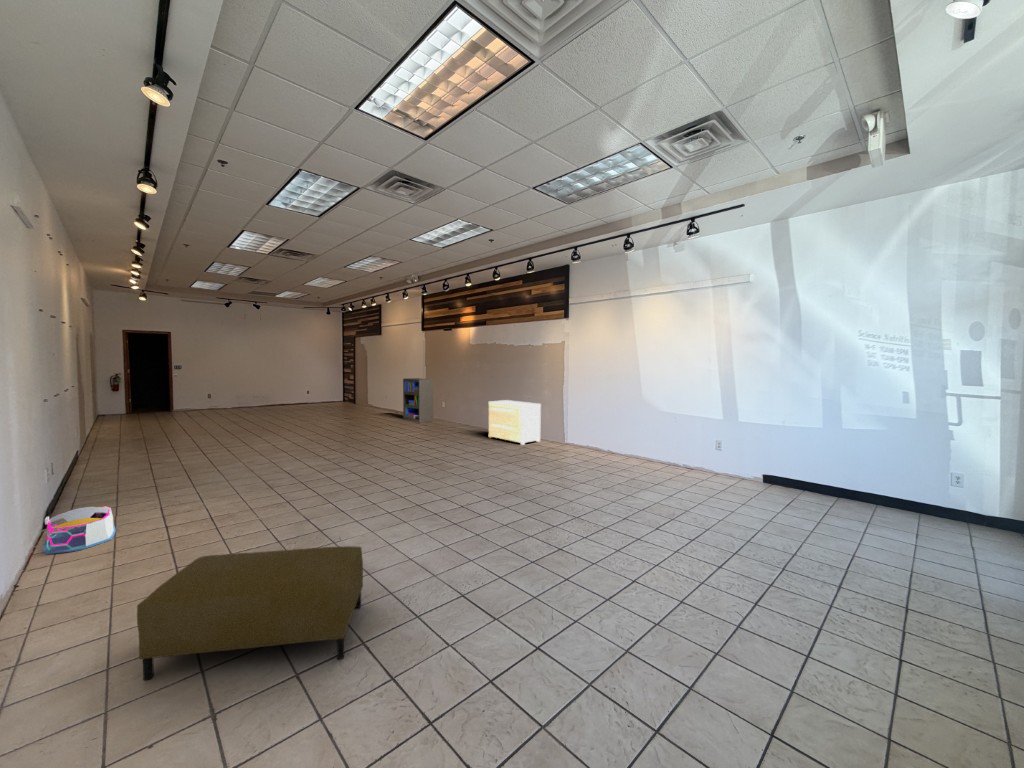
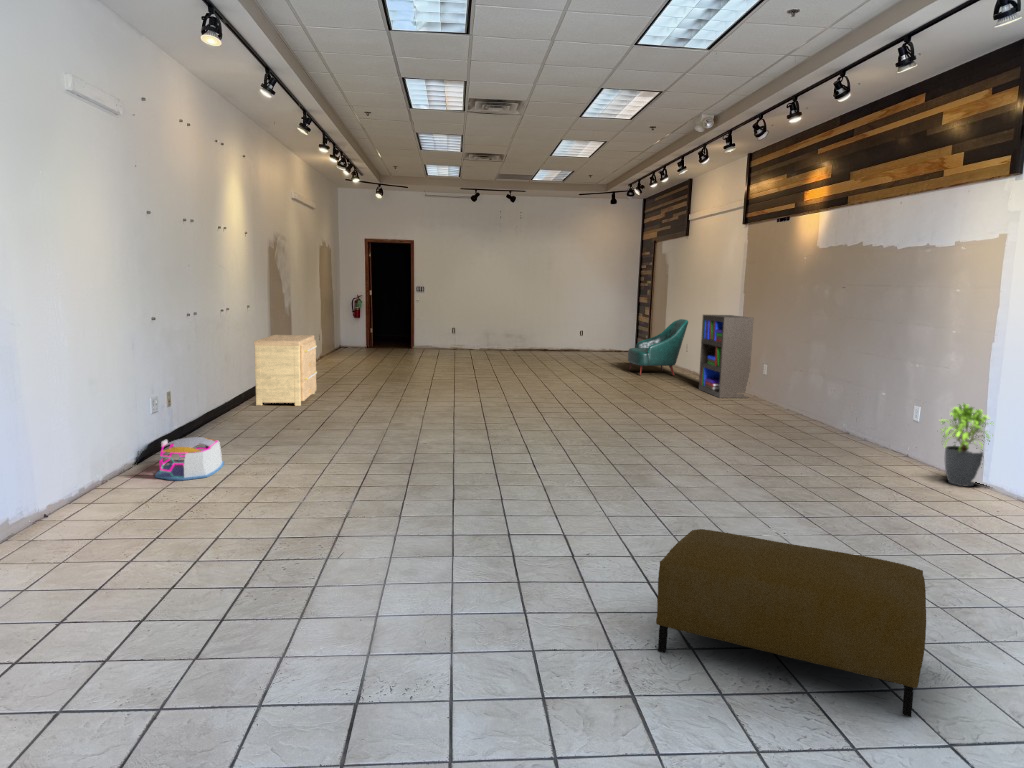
armchair: none [351,381,386,414] -> present [628,319,688,376]
side table: present [489,400,541,445] -> present [254,335,317,406]
potted plant: none [548,413,572,450] -> present [940,404,991,487]
ottoman: present [137,546,363,680] -> present [656,529,926,717]

